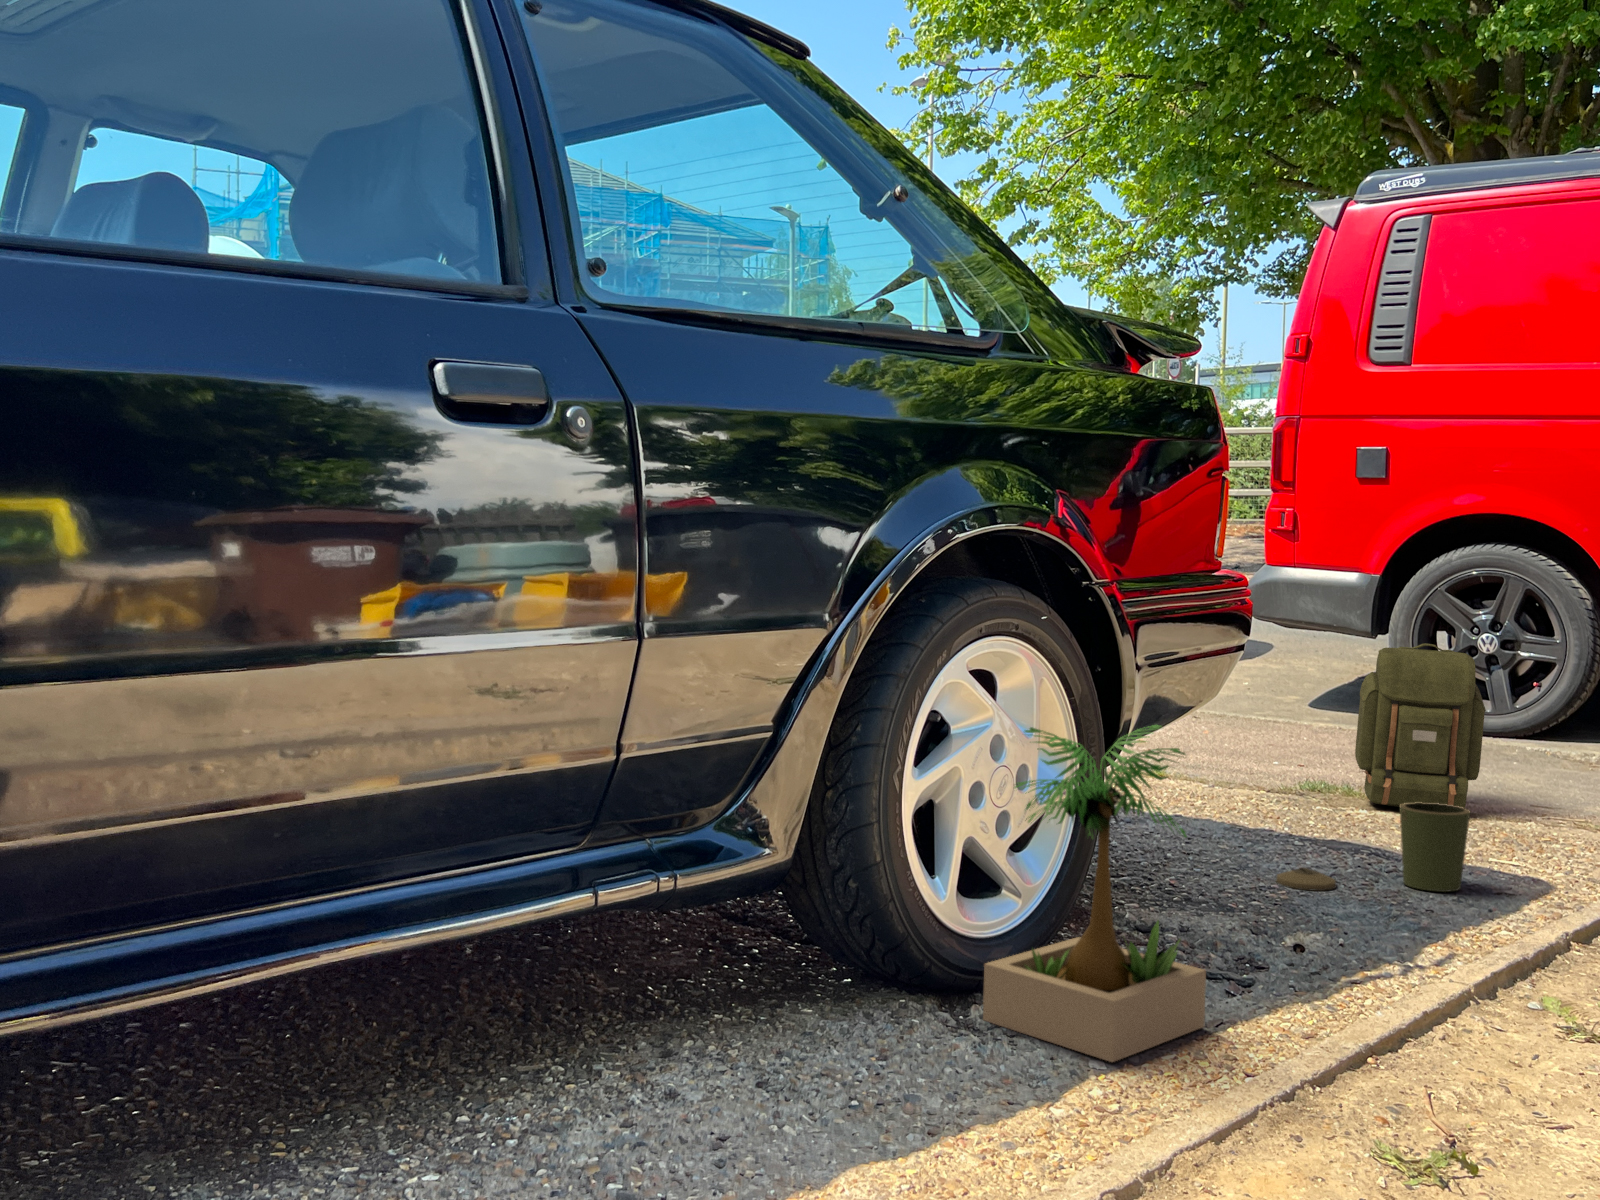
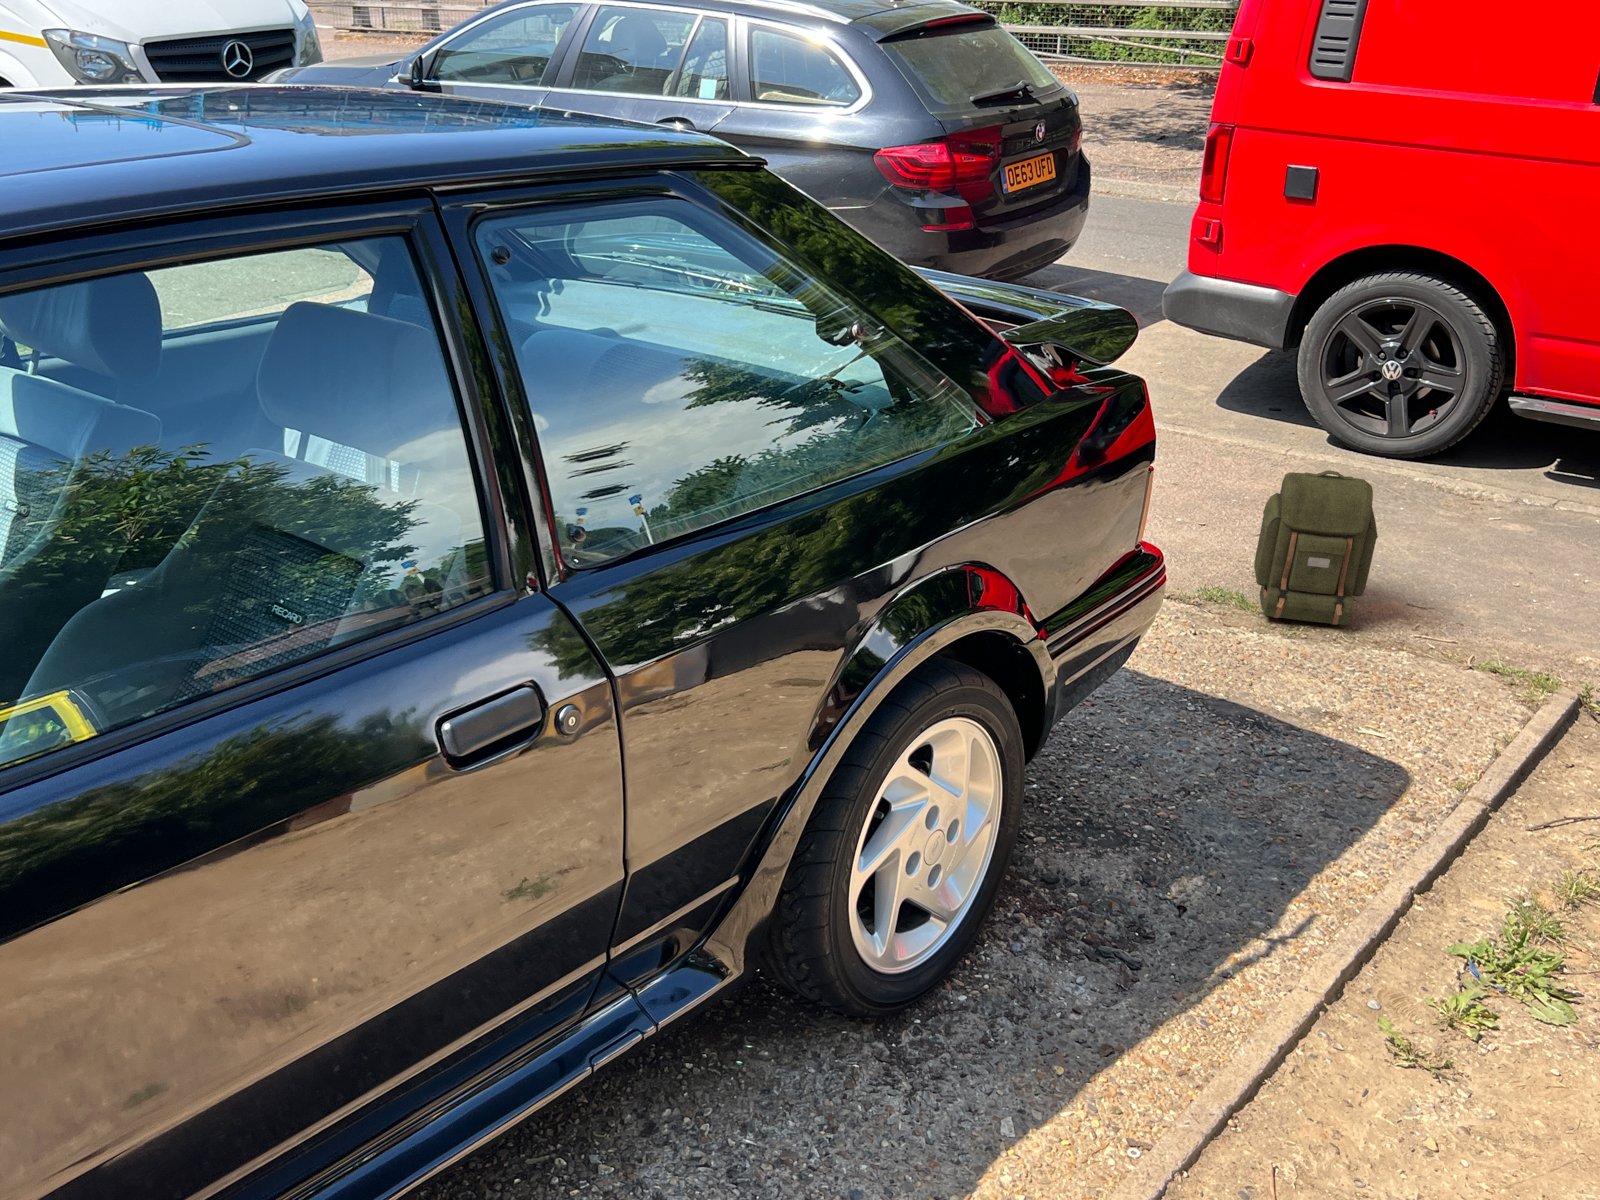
potted plant: present [983,725,1206,1062] -> none [911,810,1120,1125]
trash can: present [1276,802,1470,892] -> none [1171,697,1349,790]

